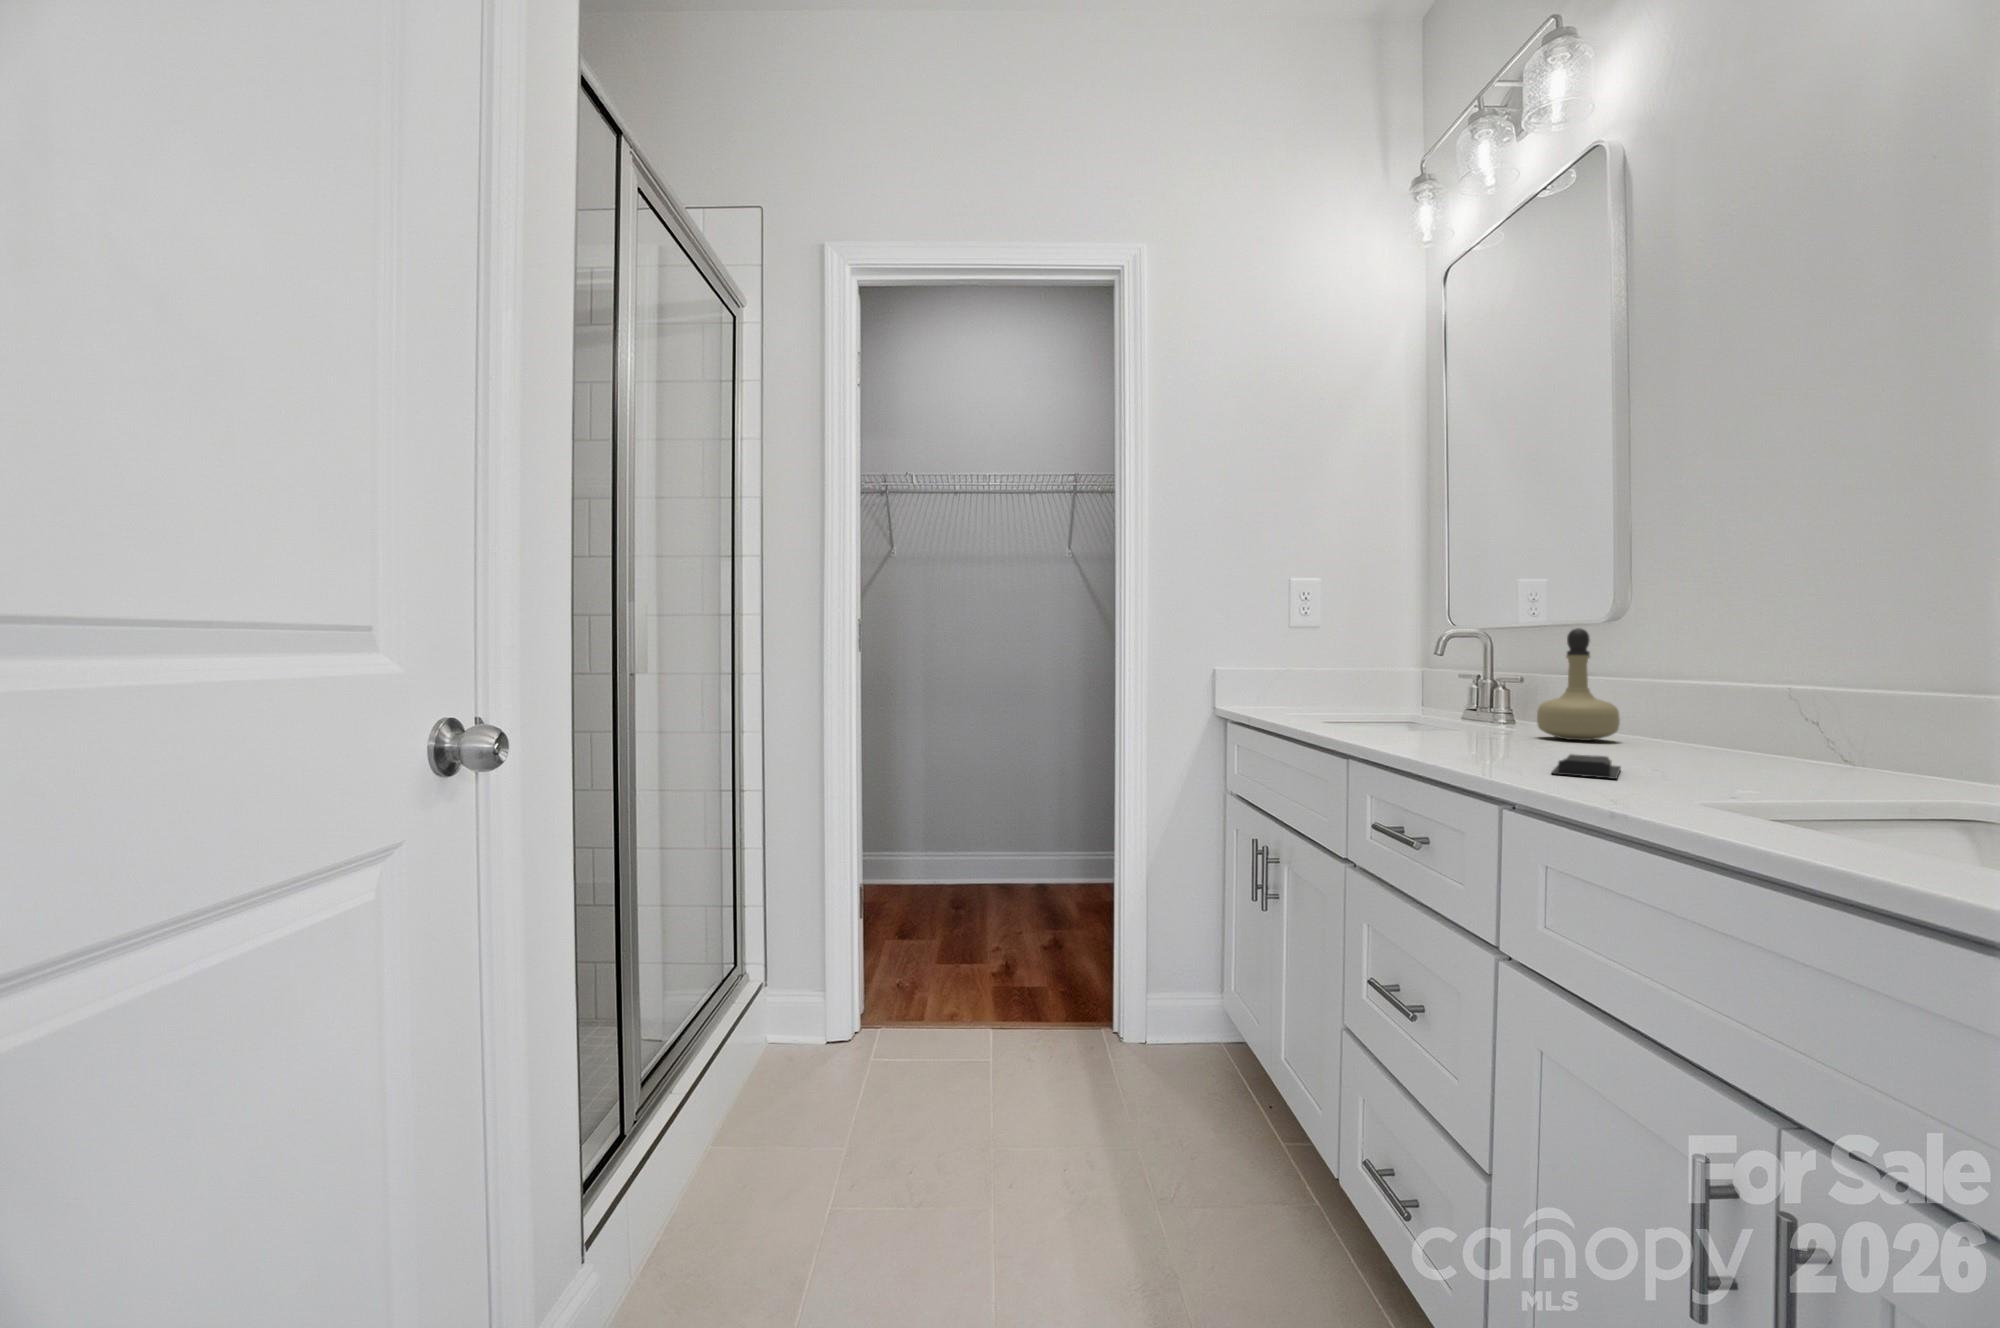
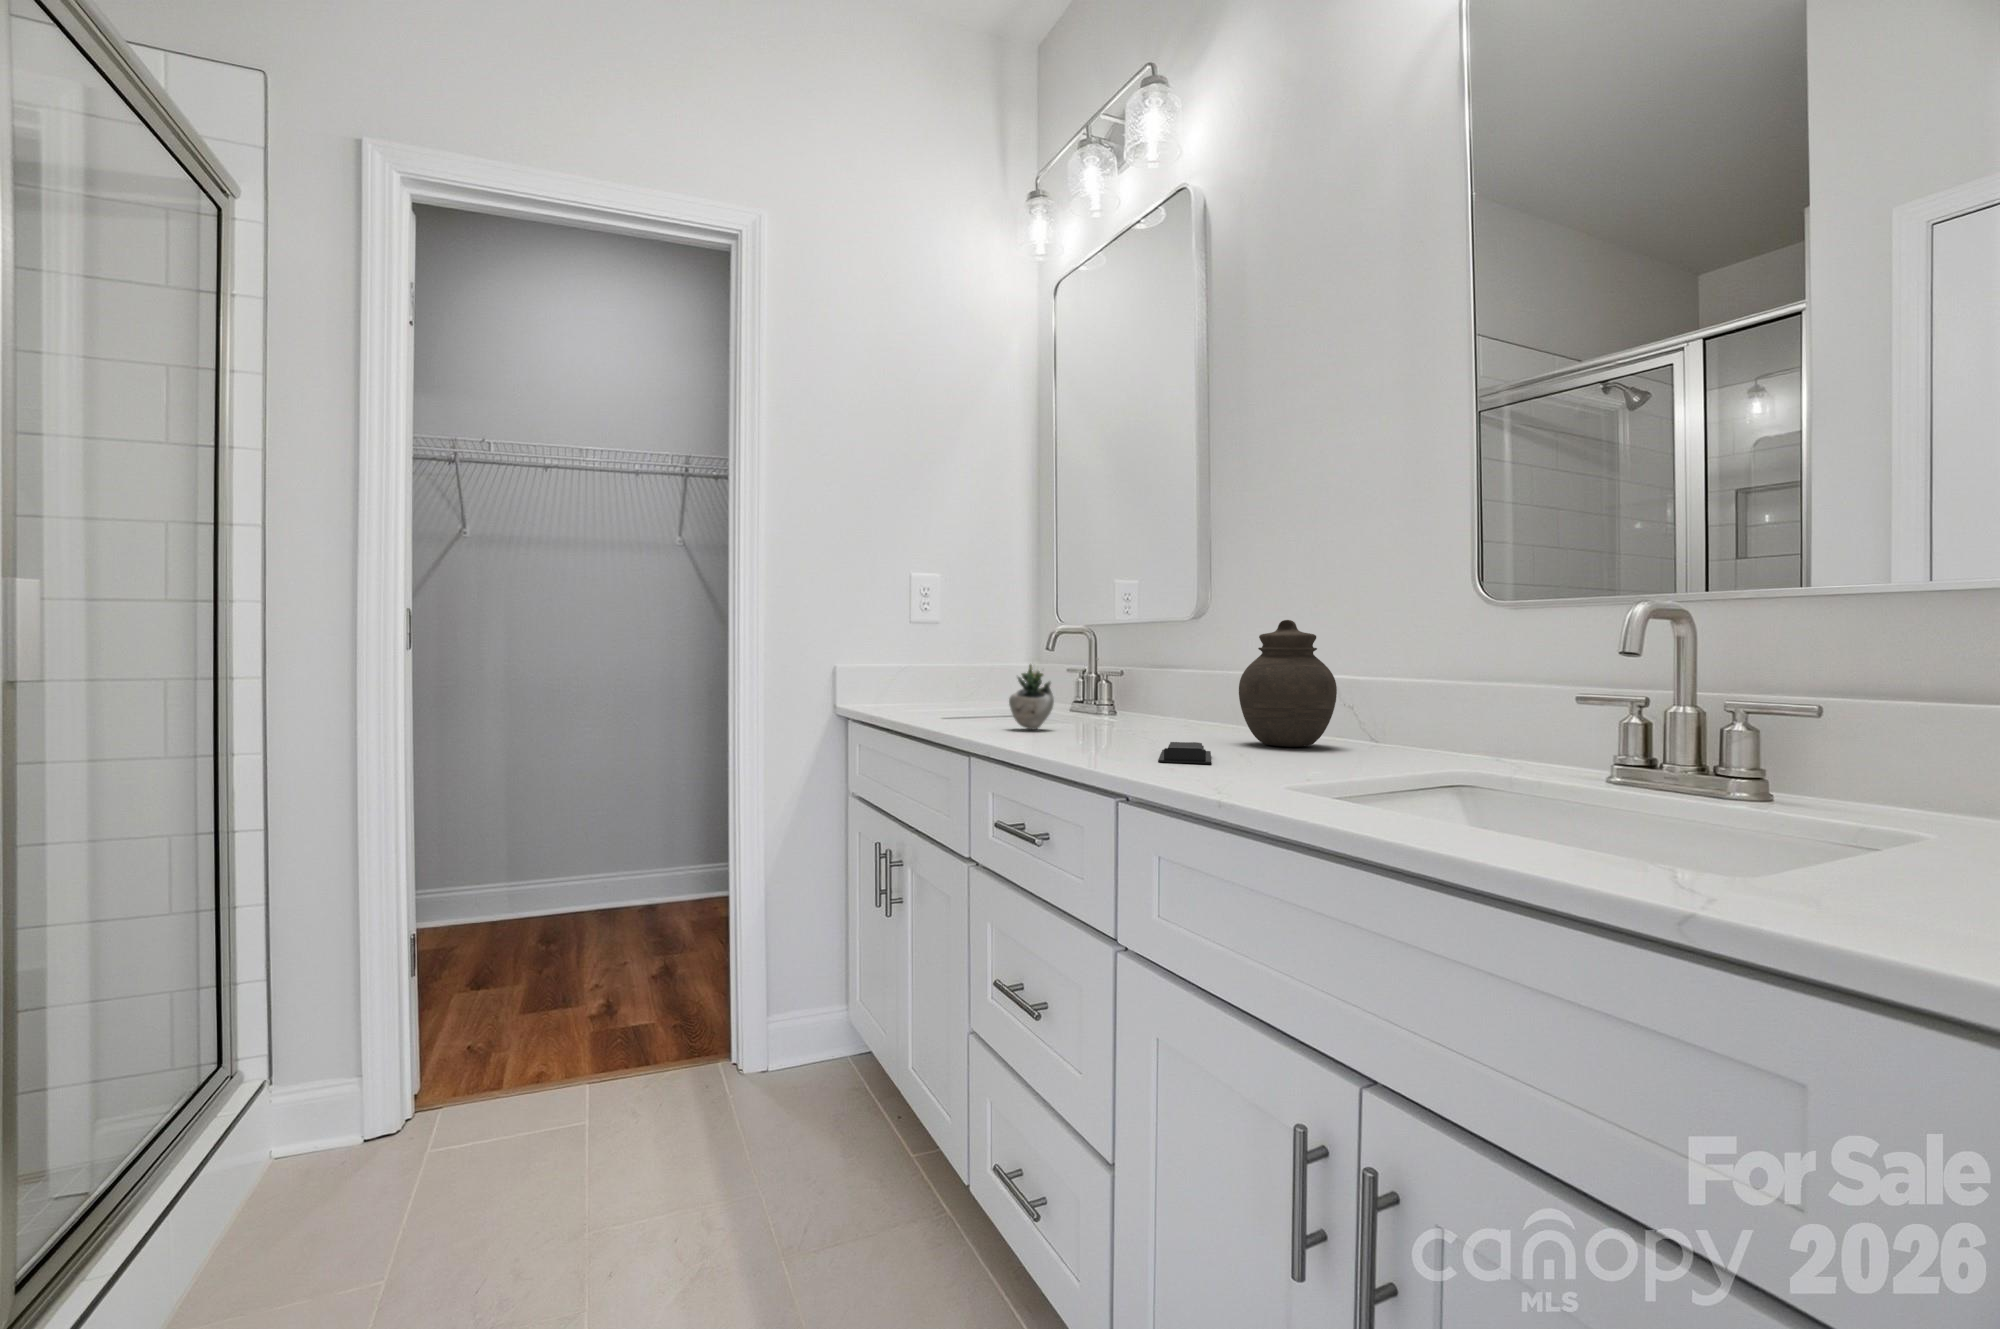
jar: none [1666,621,1805,766] -> present [1239,620,1337,747]
perfume bottle: present [1537,628,1620,740] -> none [1135,626,1199,728]
succulent plant: none [1387,664,1490,737] -> present [1009,664,1054,730]

